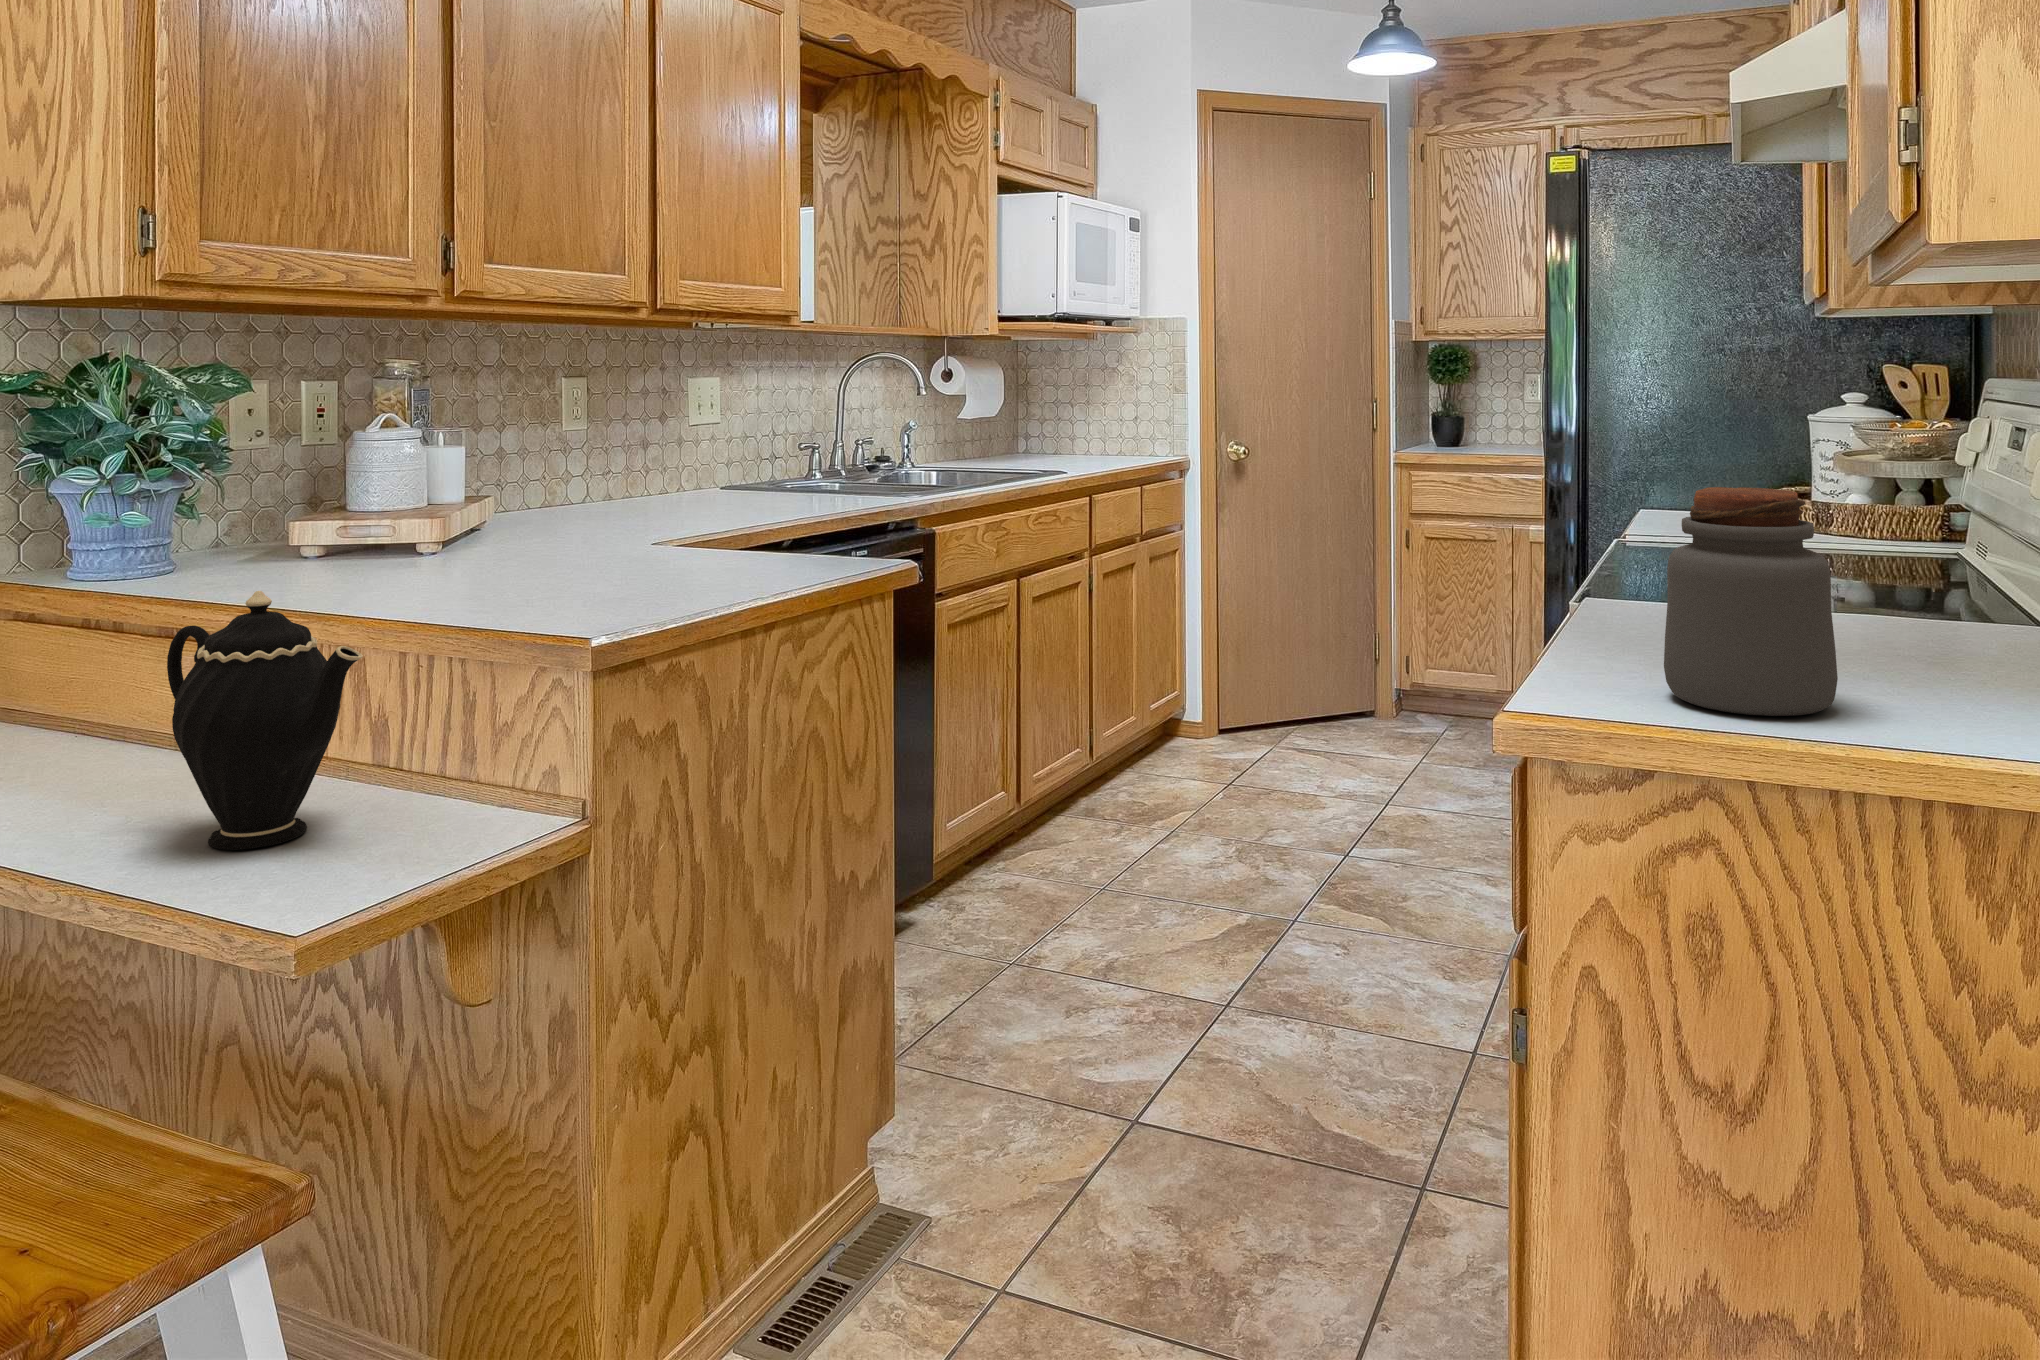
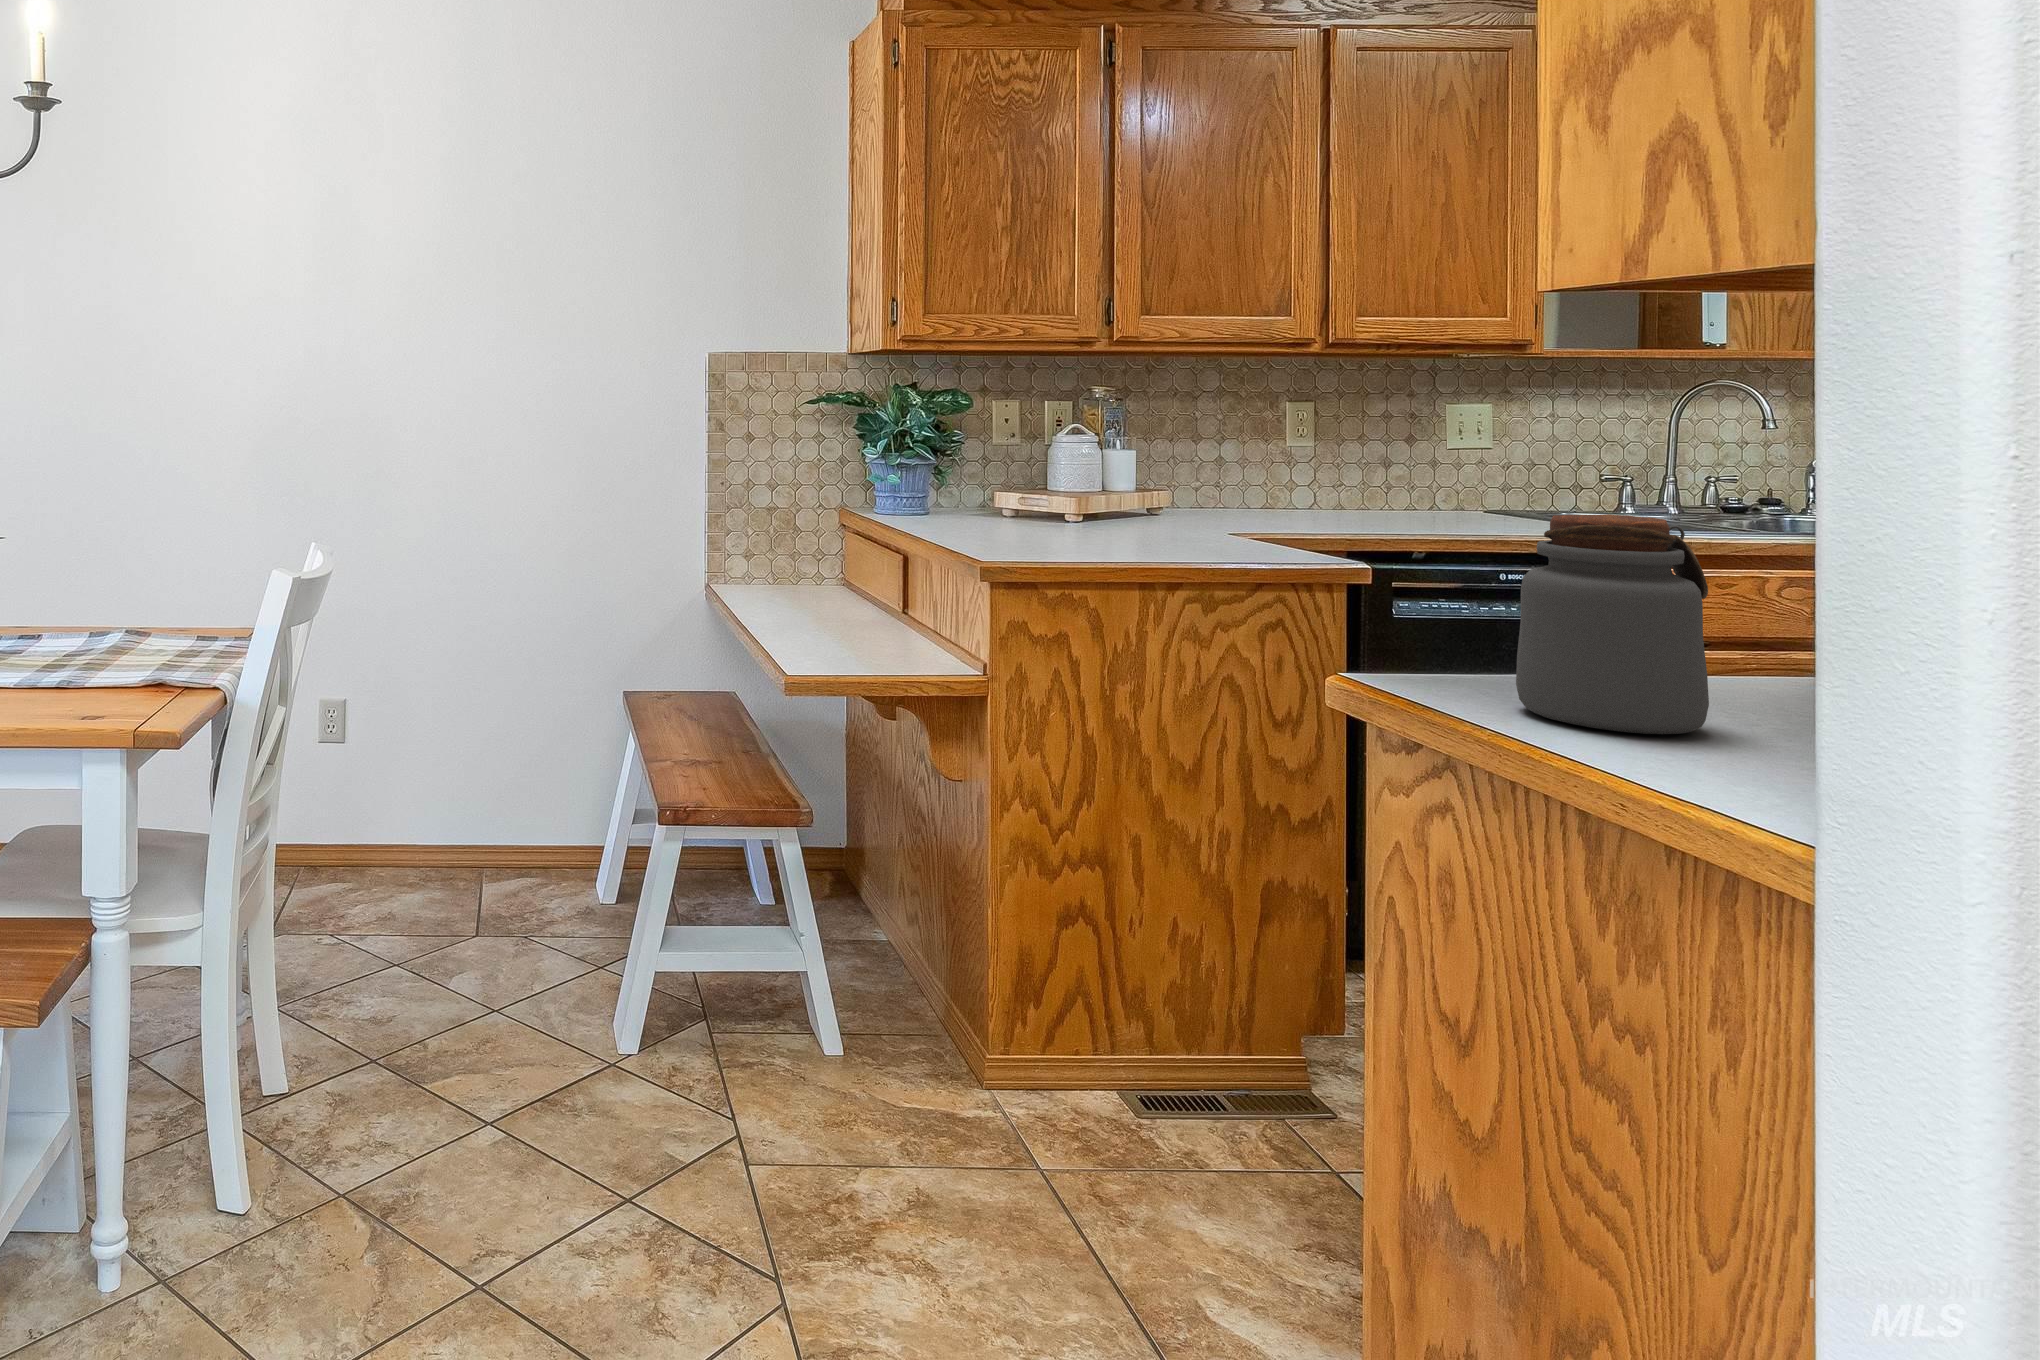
teapot: present [167,591,363,850] -> none [805,509,886,645]

